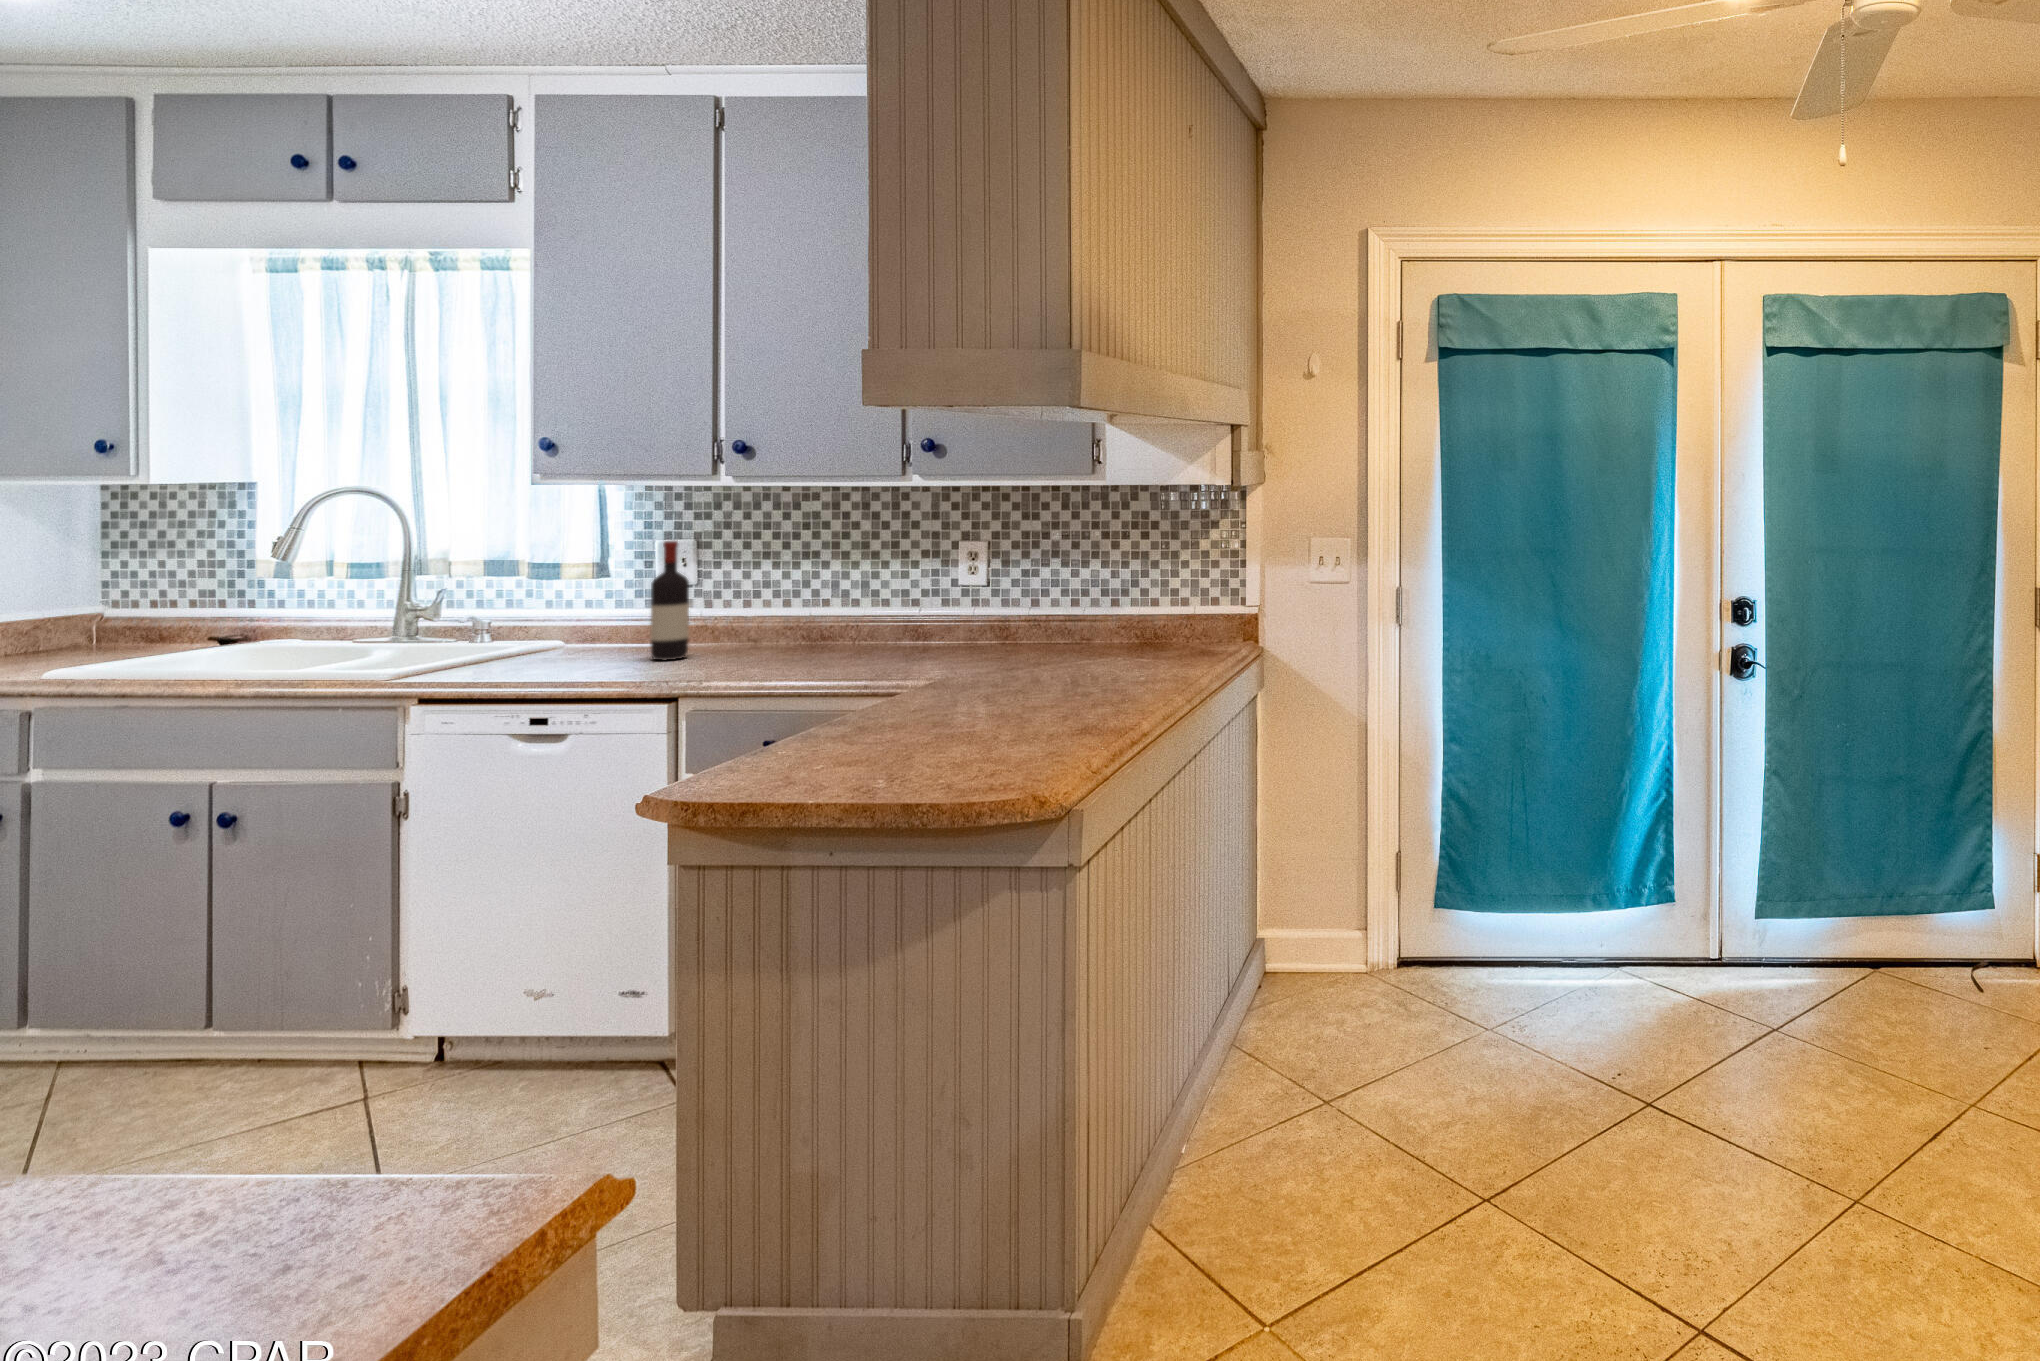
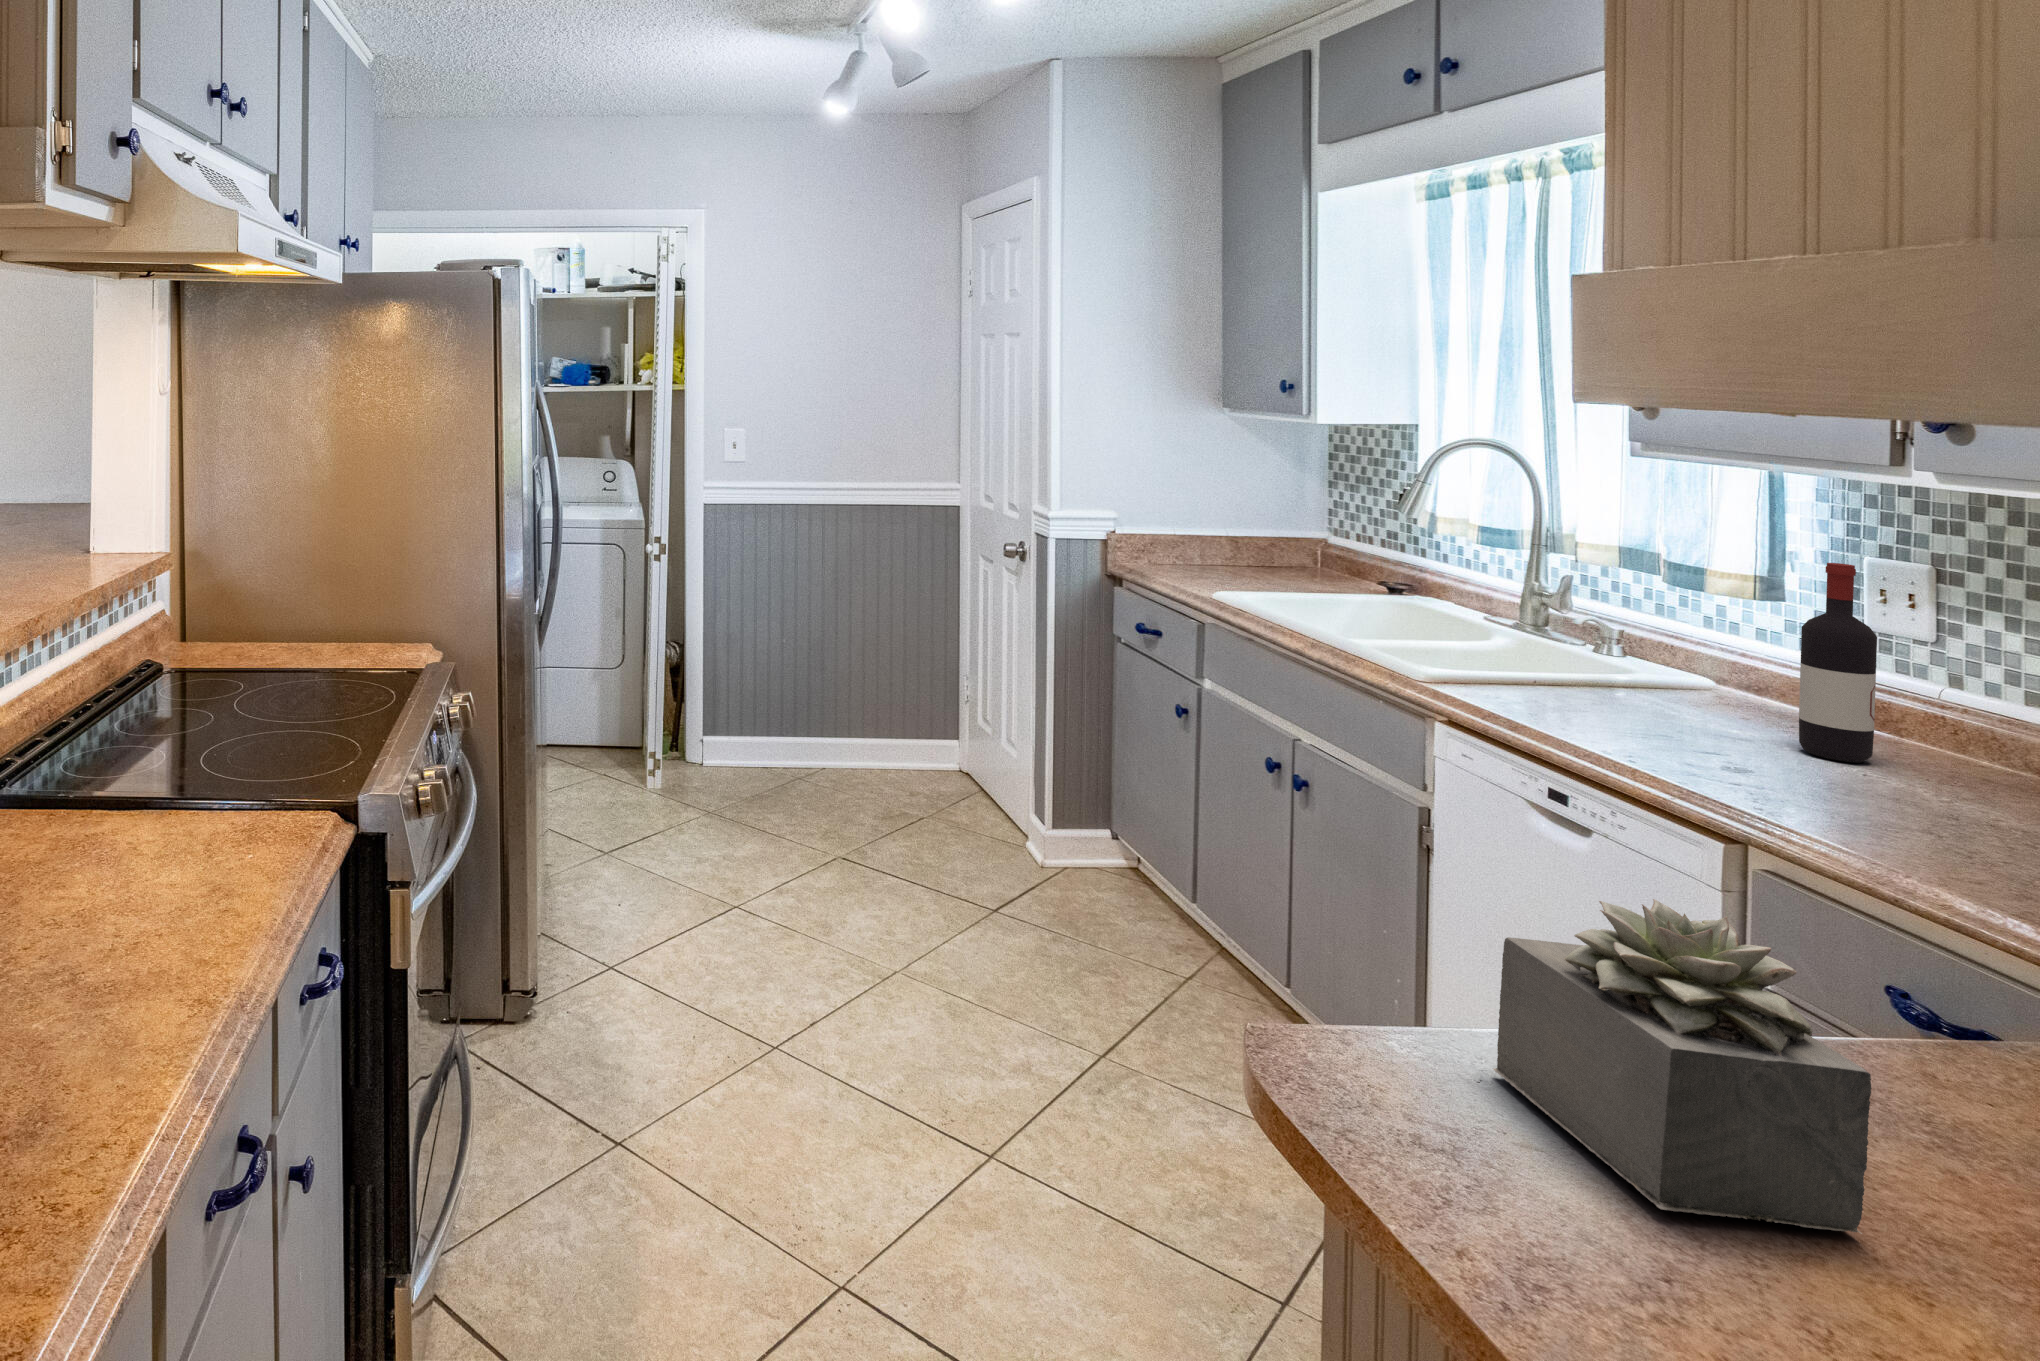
succulent plant: none [750,656,899,779] -> present [1493,899,1871,1234]

